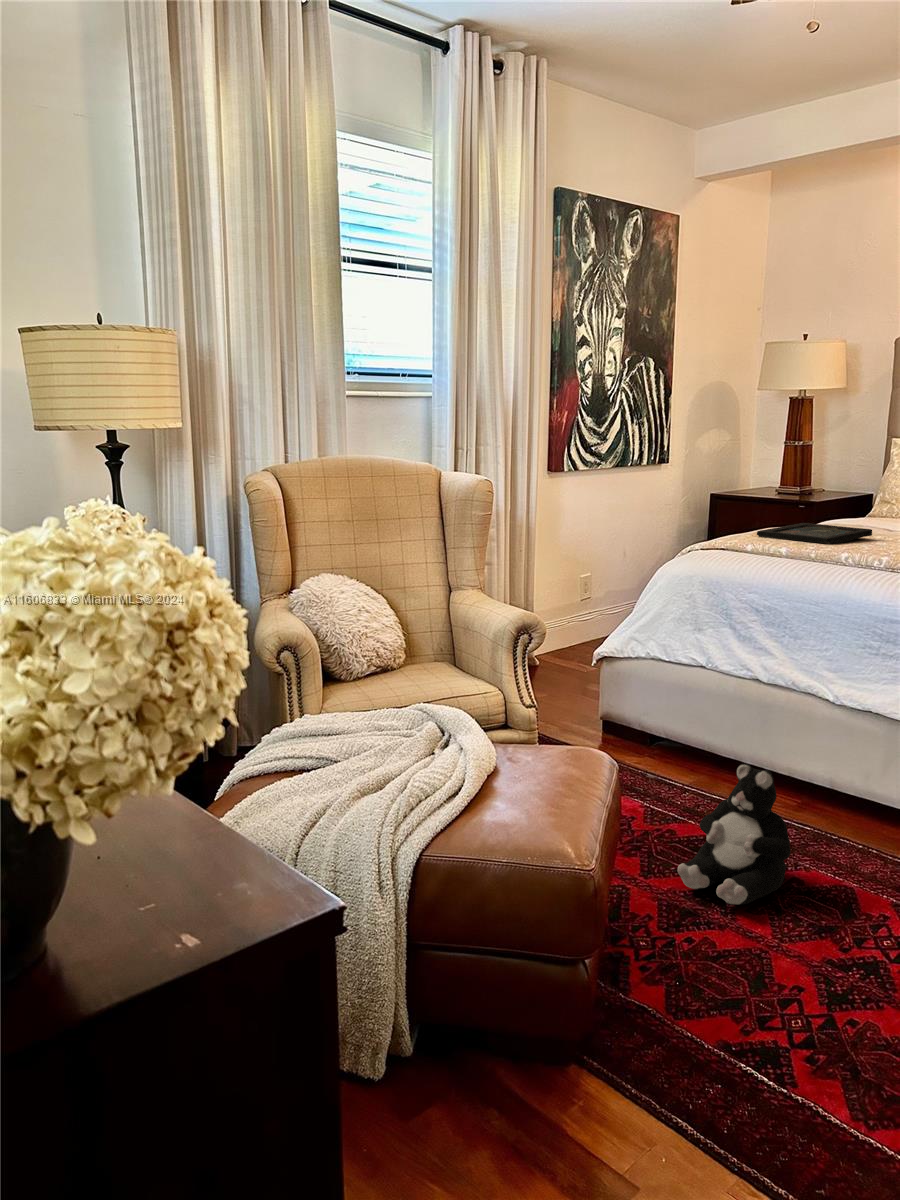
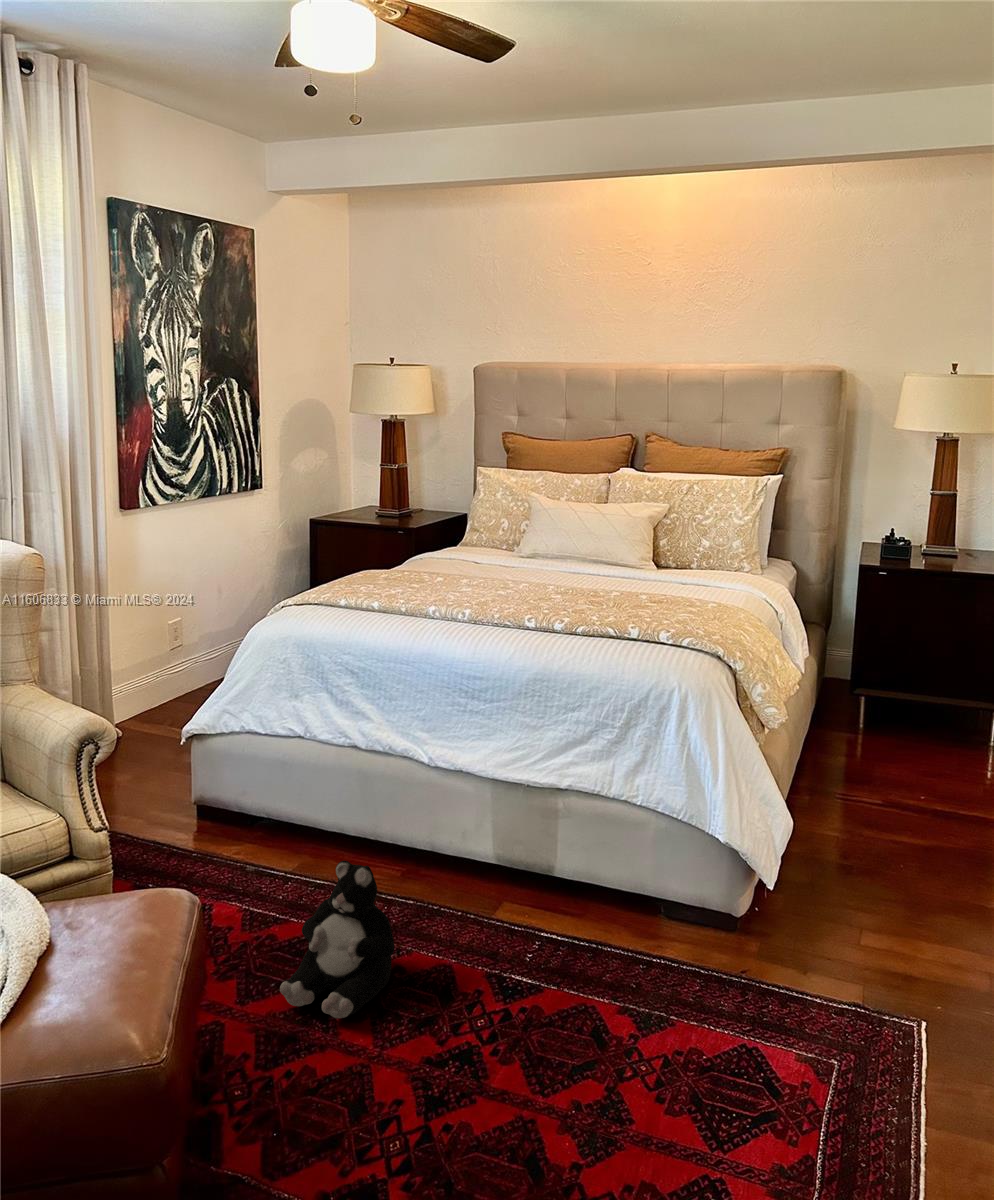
tray: present [757,523,872,544] -> none [349,566,460,595]

